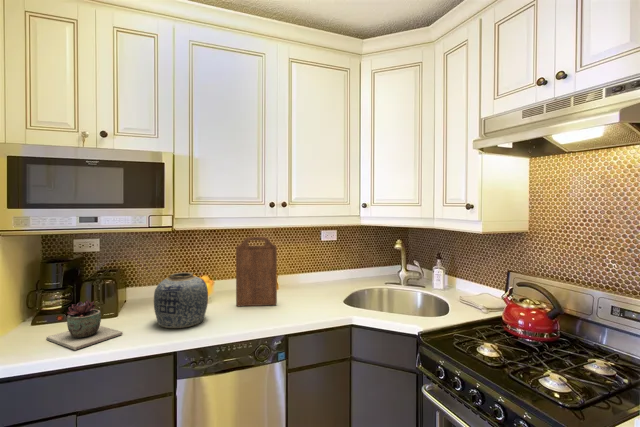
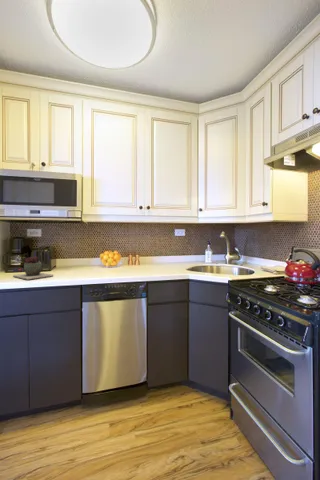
cutting board: present [236,237,277,306] -> none [119,227,144,269]
vase: present [154,272,208,328] -> none [71,245,102,275]

